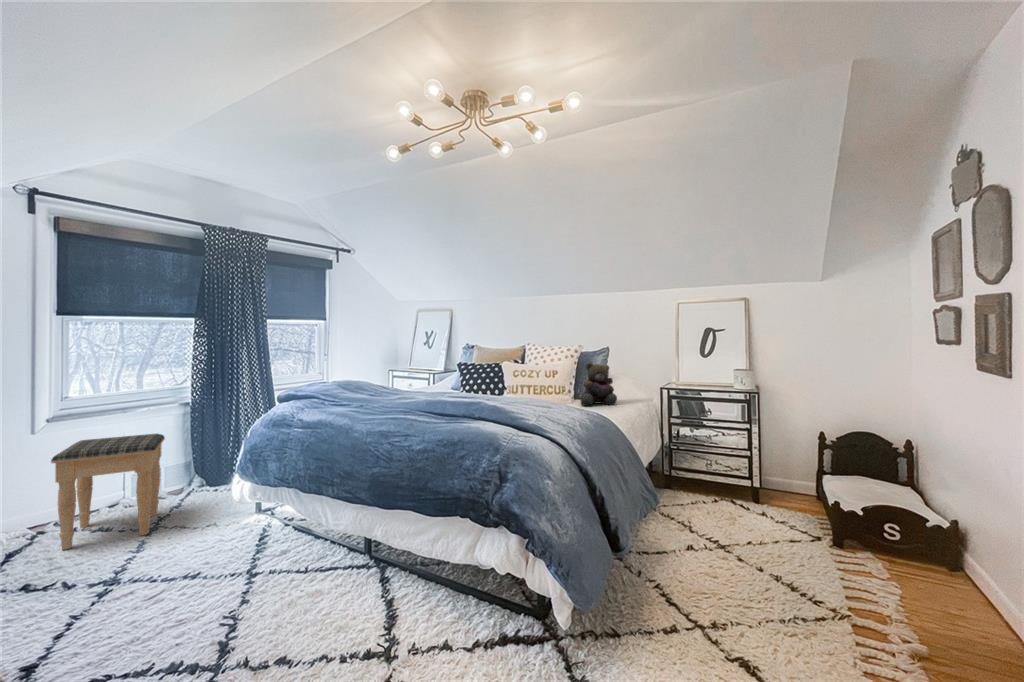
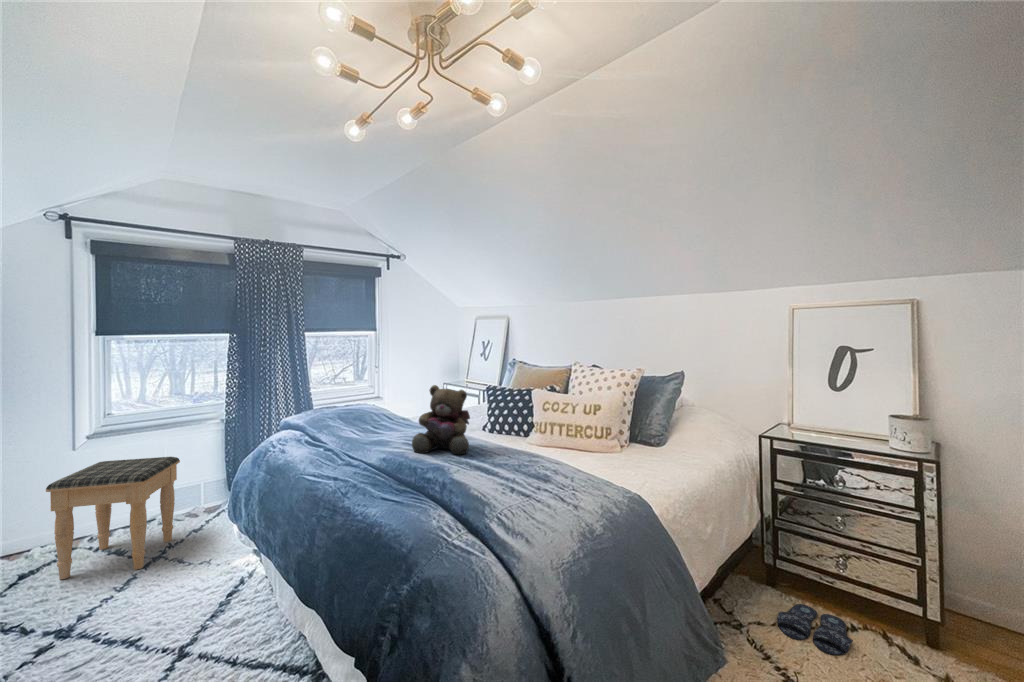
teddy bear: present [580,362,617,406] -> present [412,385,470,454]
slippers: none [675,495,717,514] -> present [777,604,853,655]

